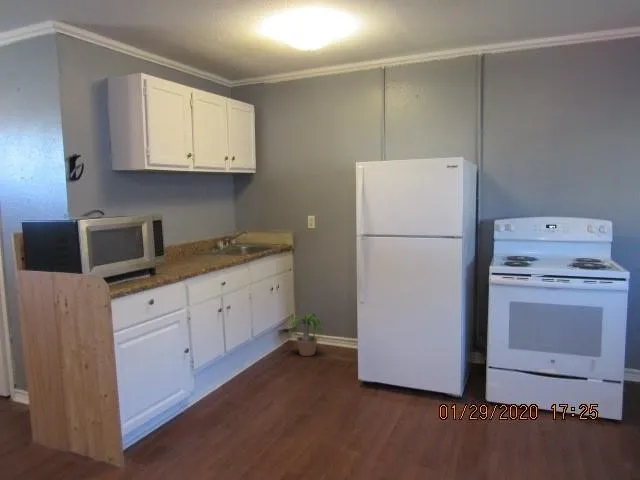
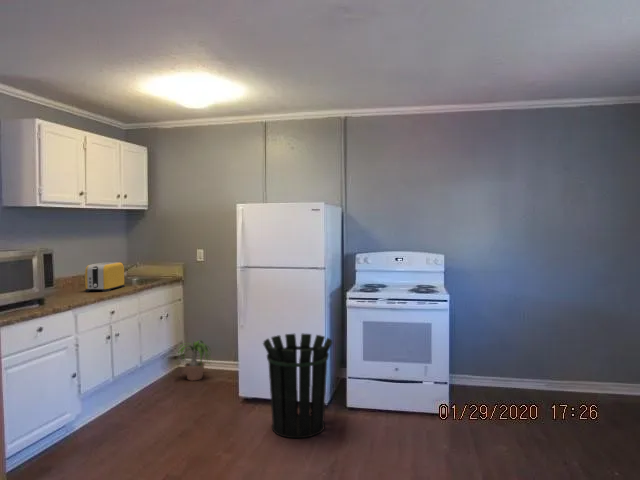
toaster: none [196,229,235,261] -> present [85,262,124,292]
waste bin: none [390,313,476,438] -> present [263,334,332,438]

